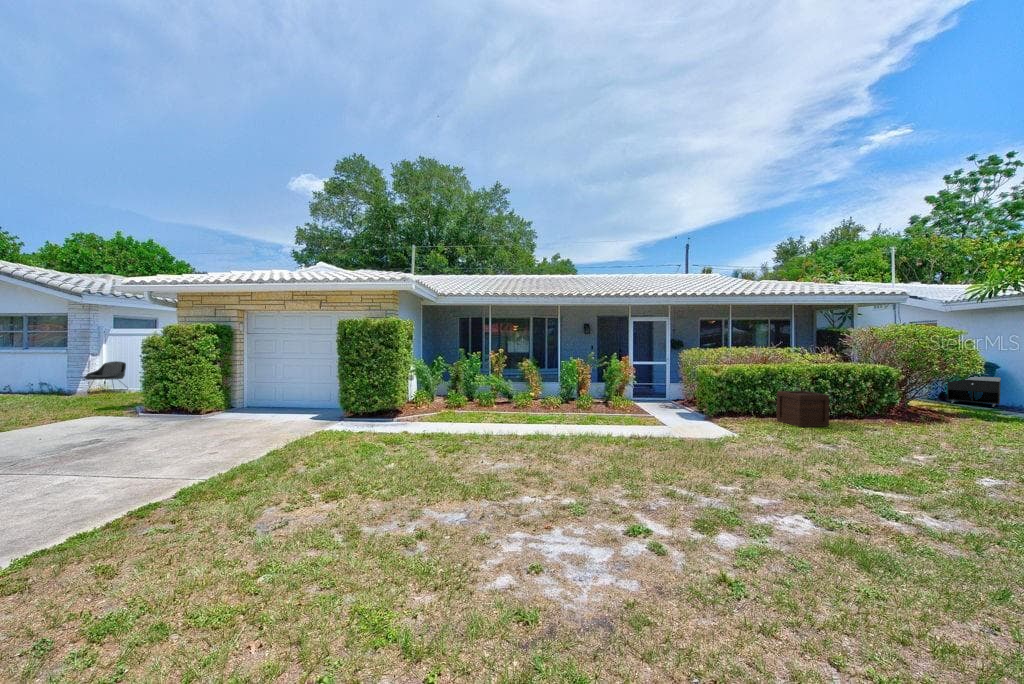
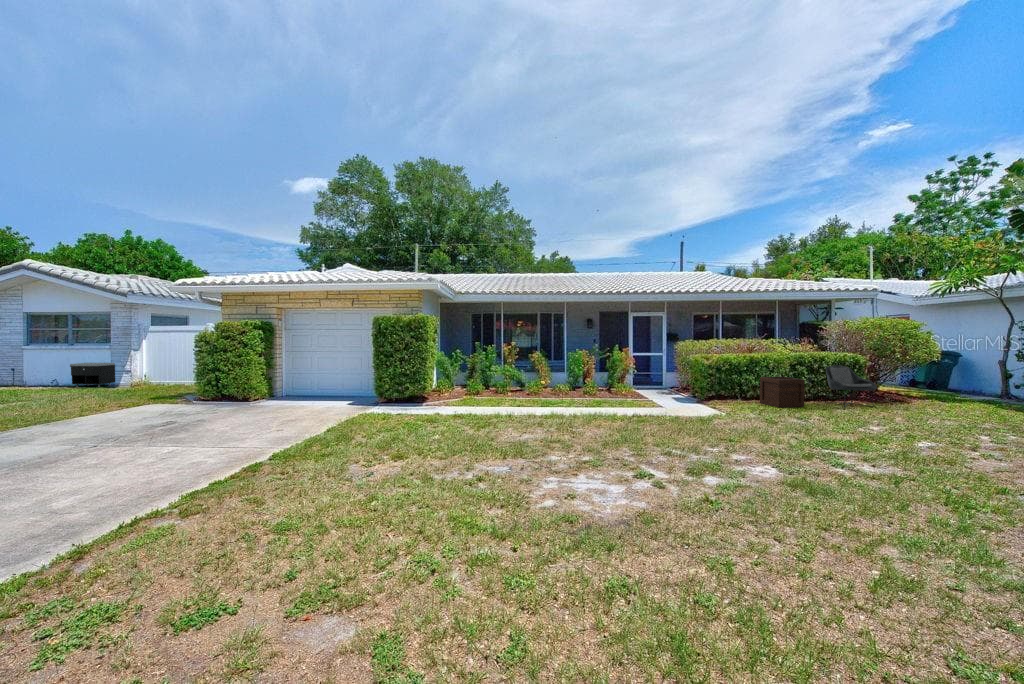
lounge chair: present [85,361,128,393] -> present [825,366,877,407]
storage bench: present [947,376,1001,407] -> present [70,363,115,387]

